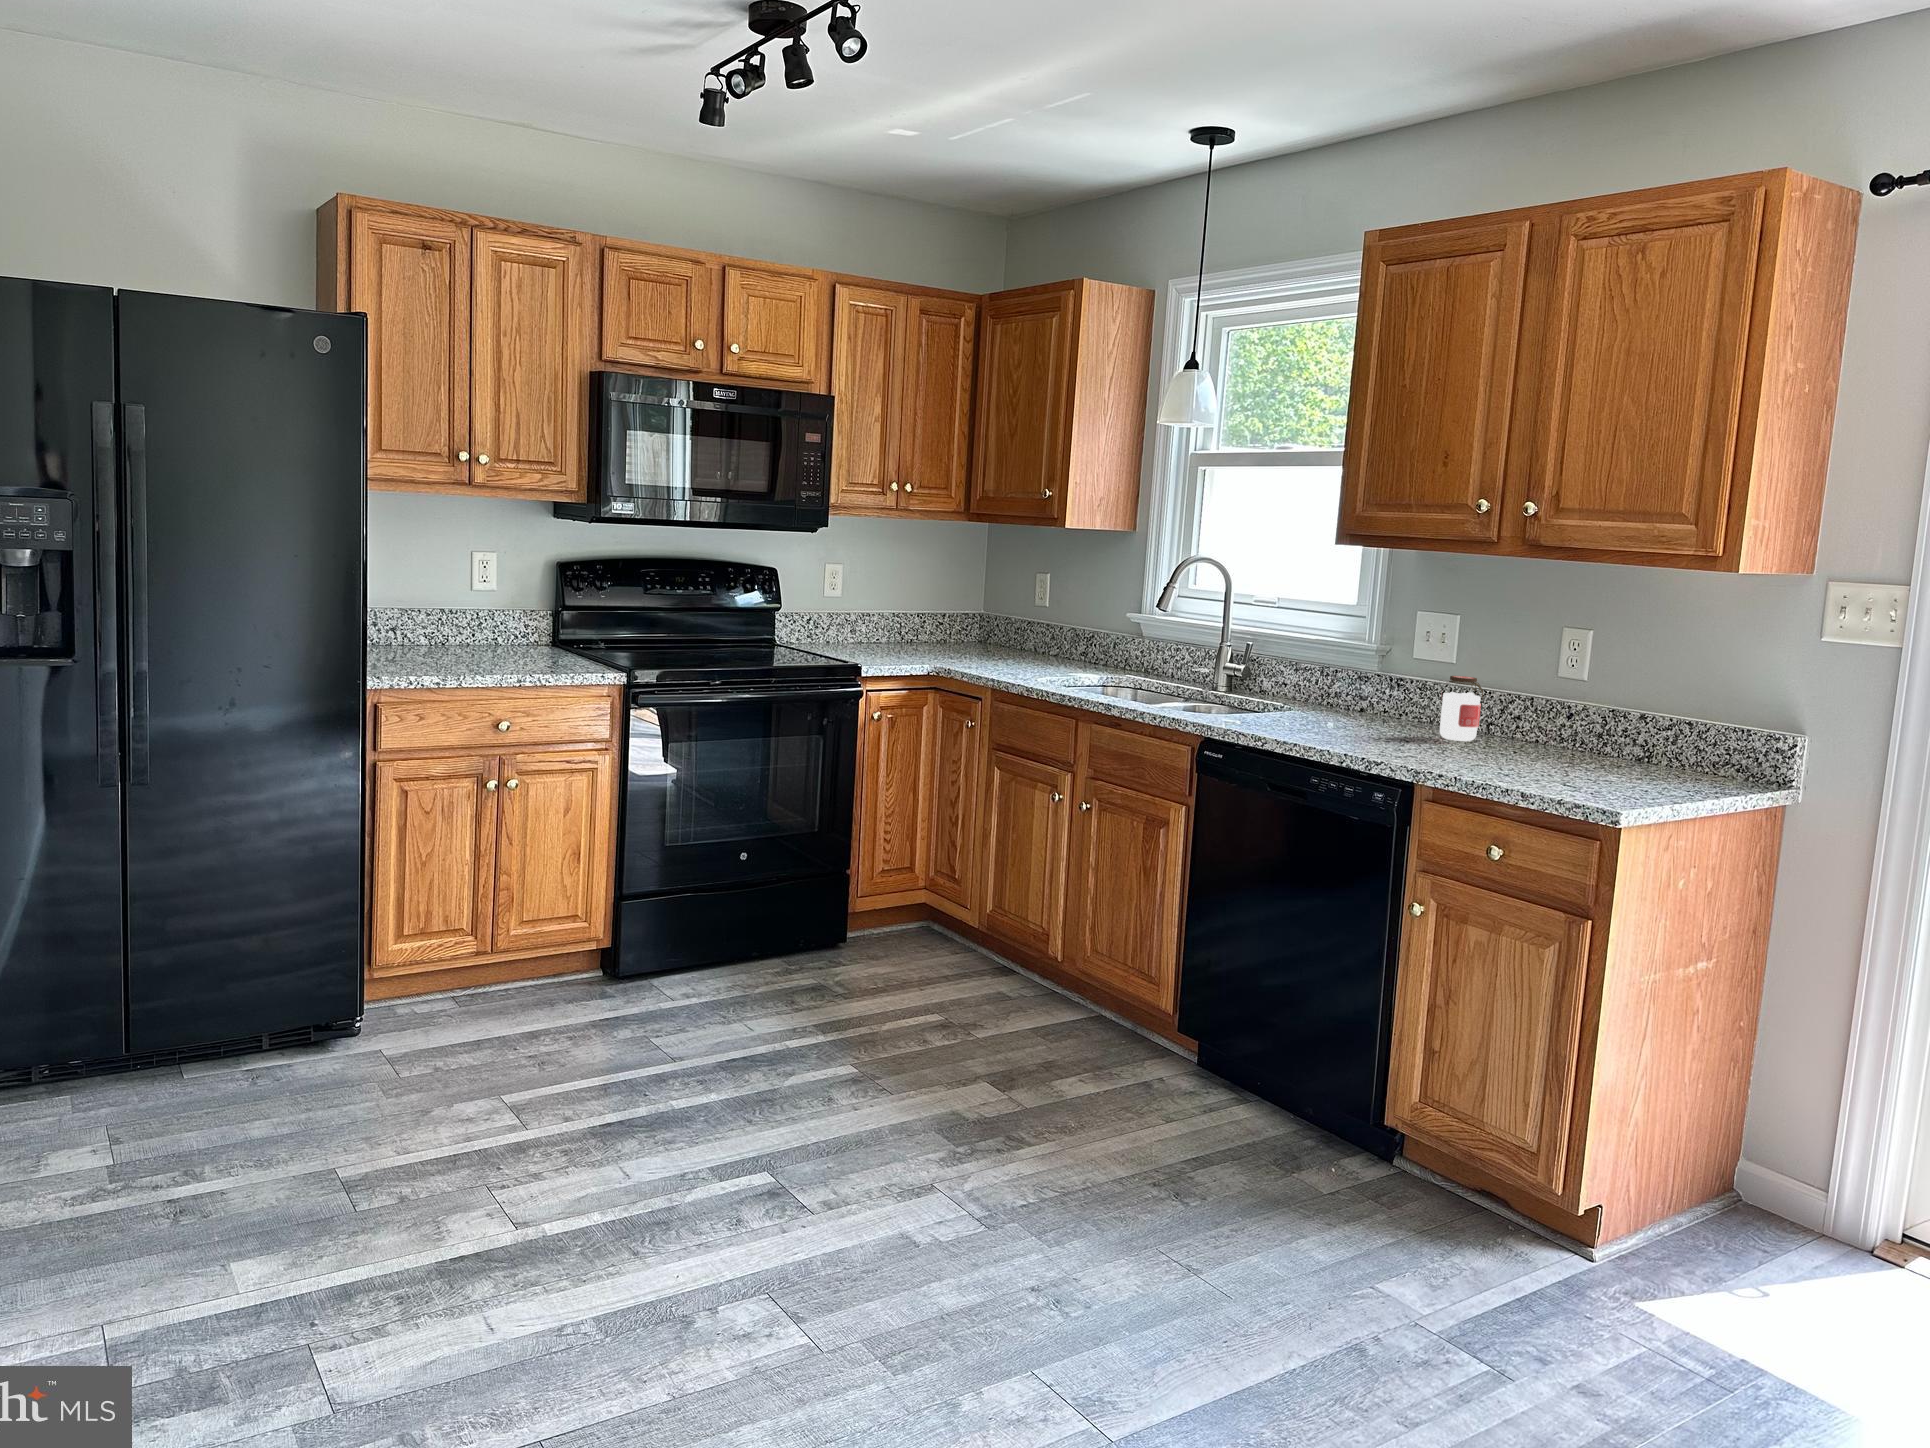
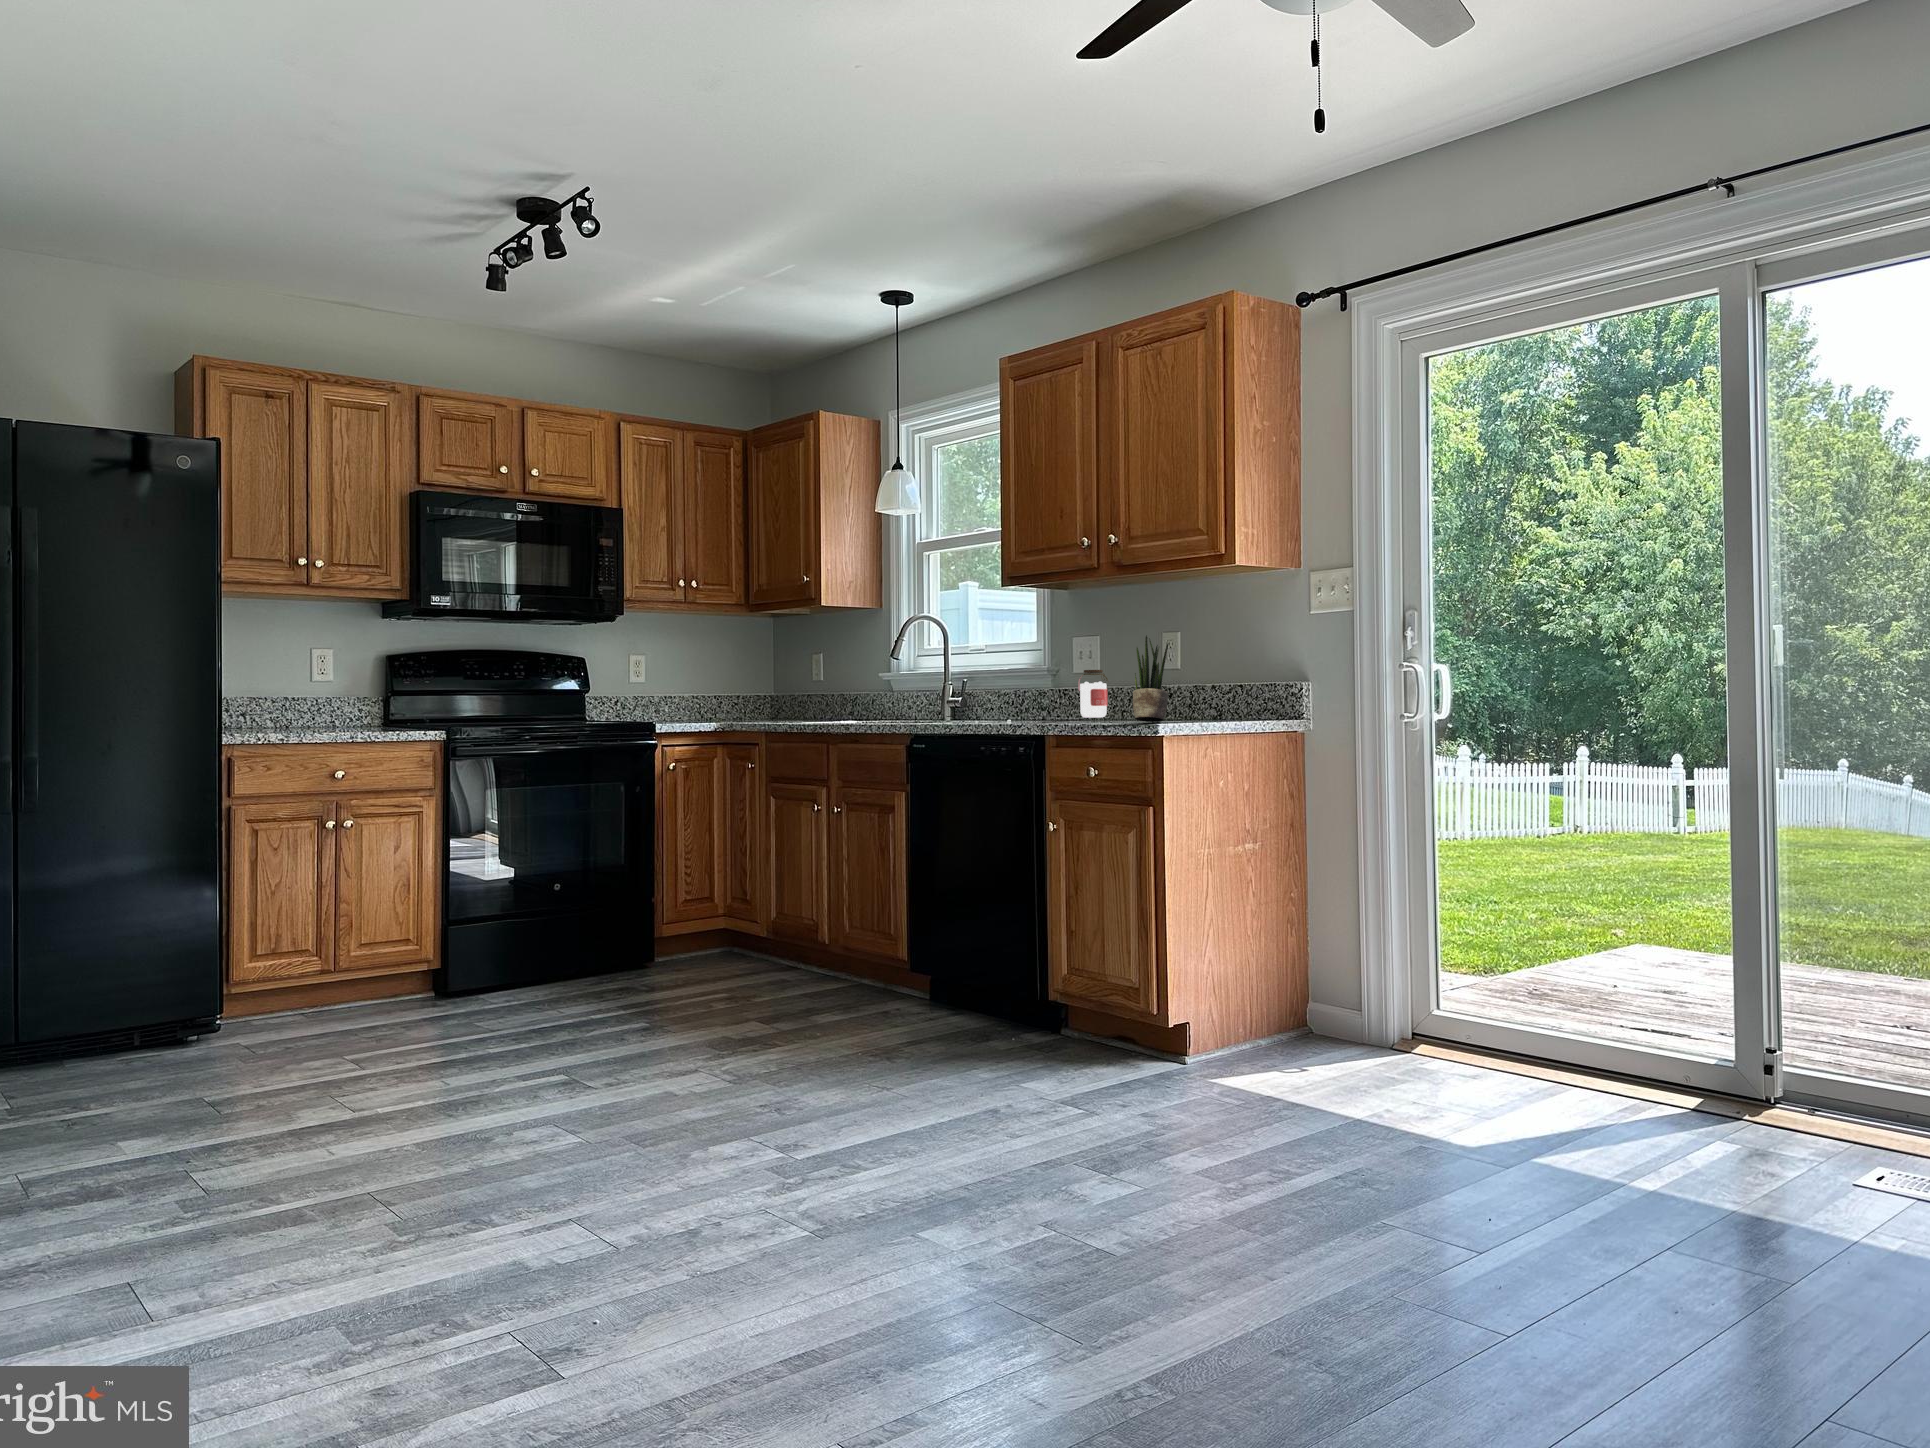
potted plant: none [1547,657,1609,777] -> present [1133,635,1169,722]

